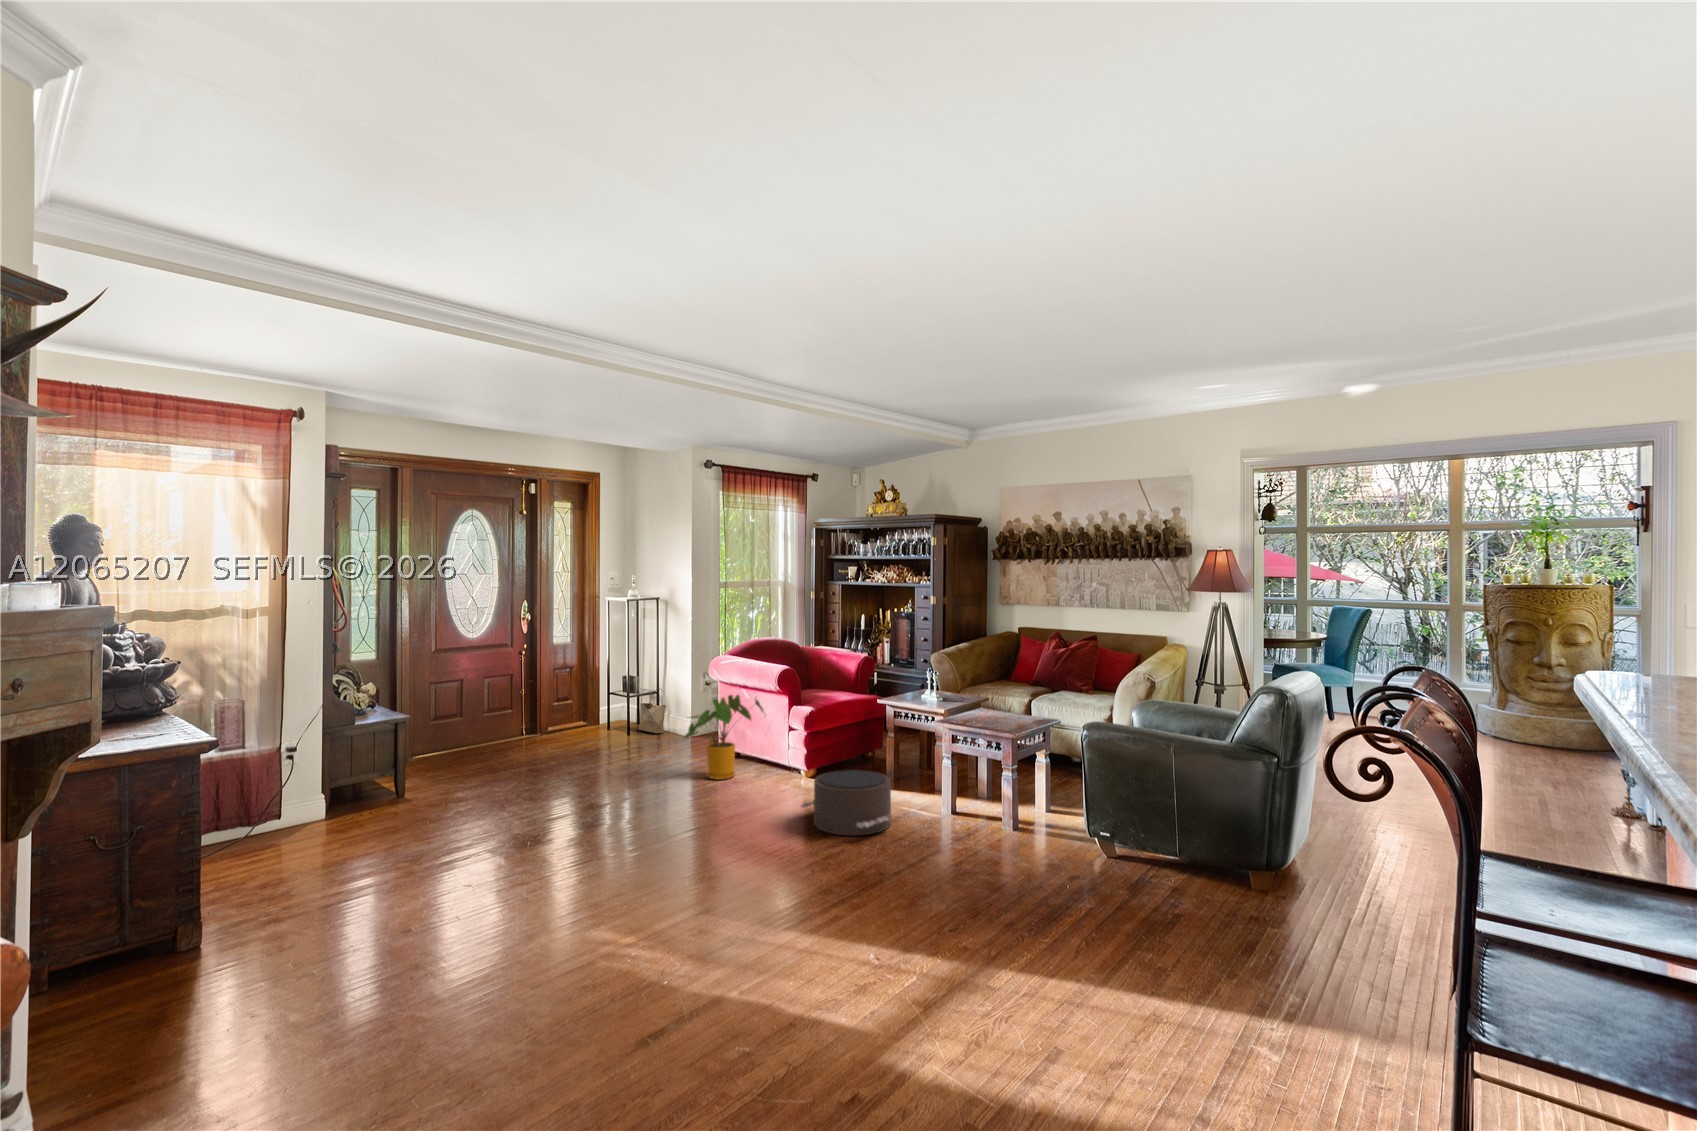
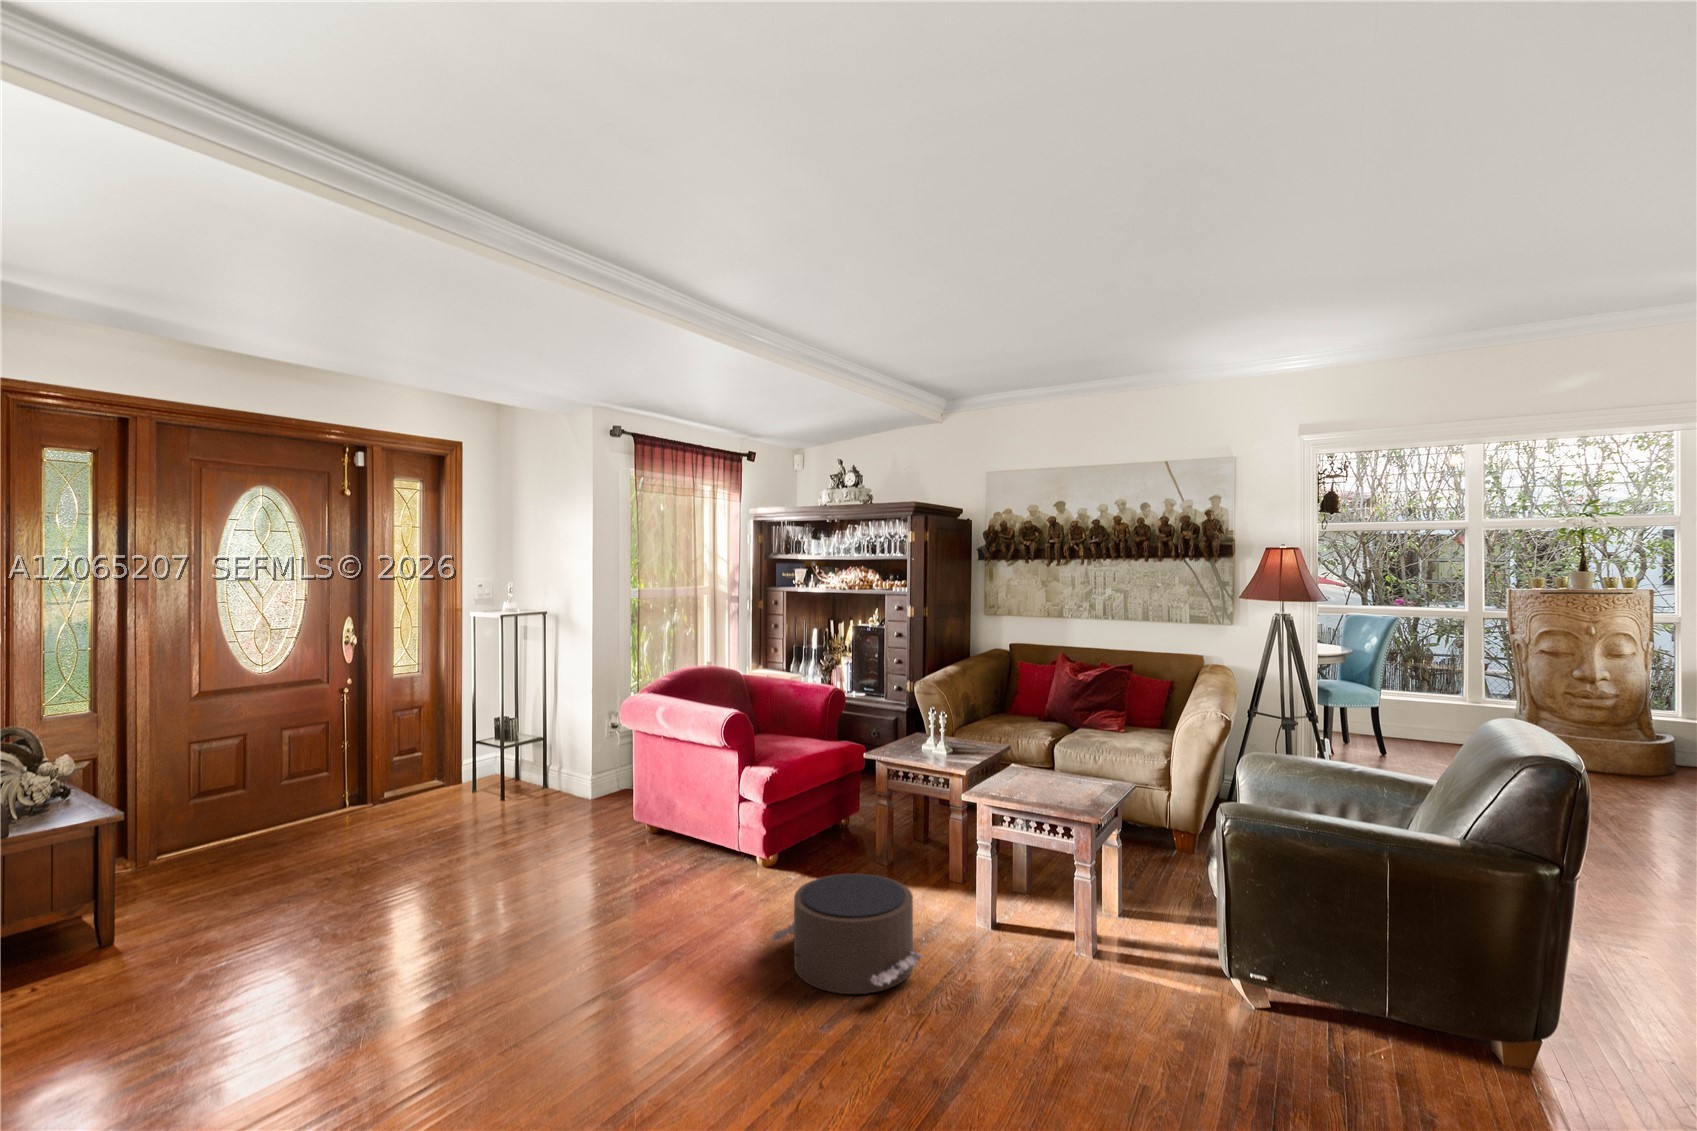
woven basket: present [639,688,666,733] -> none [517,733,556,795]
house plant: present [685,695,765,780] -> none [580,750,703,879]

